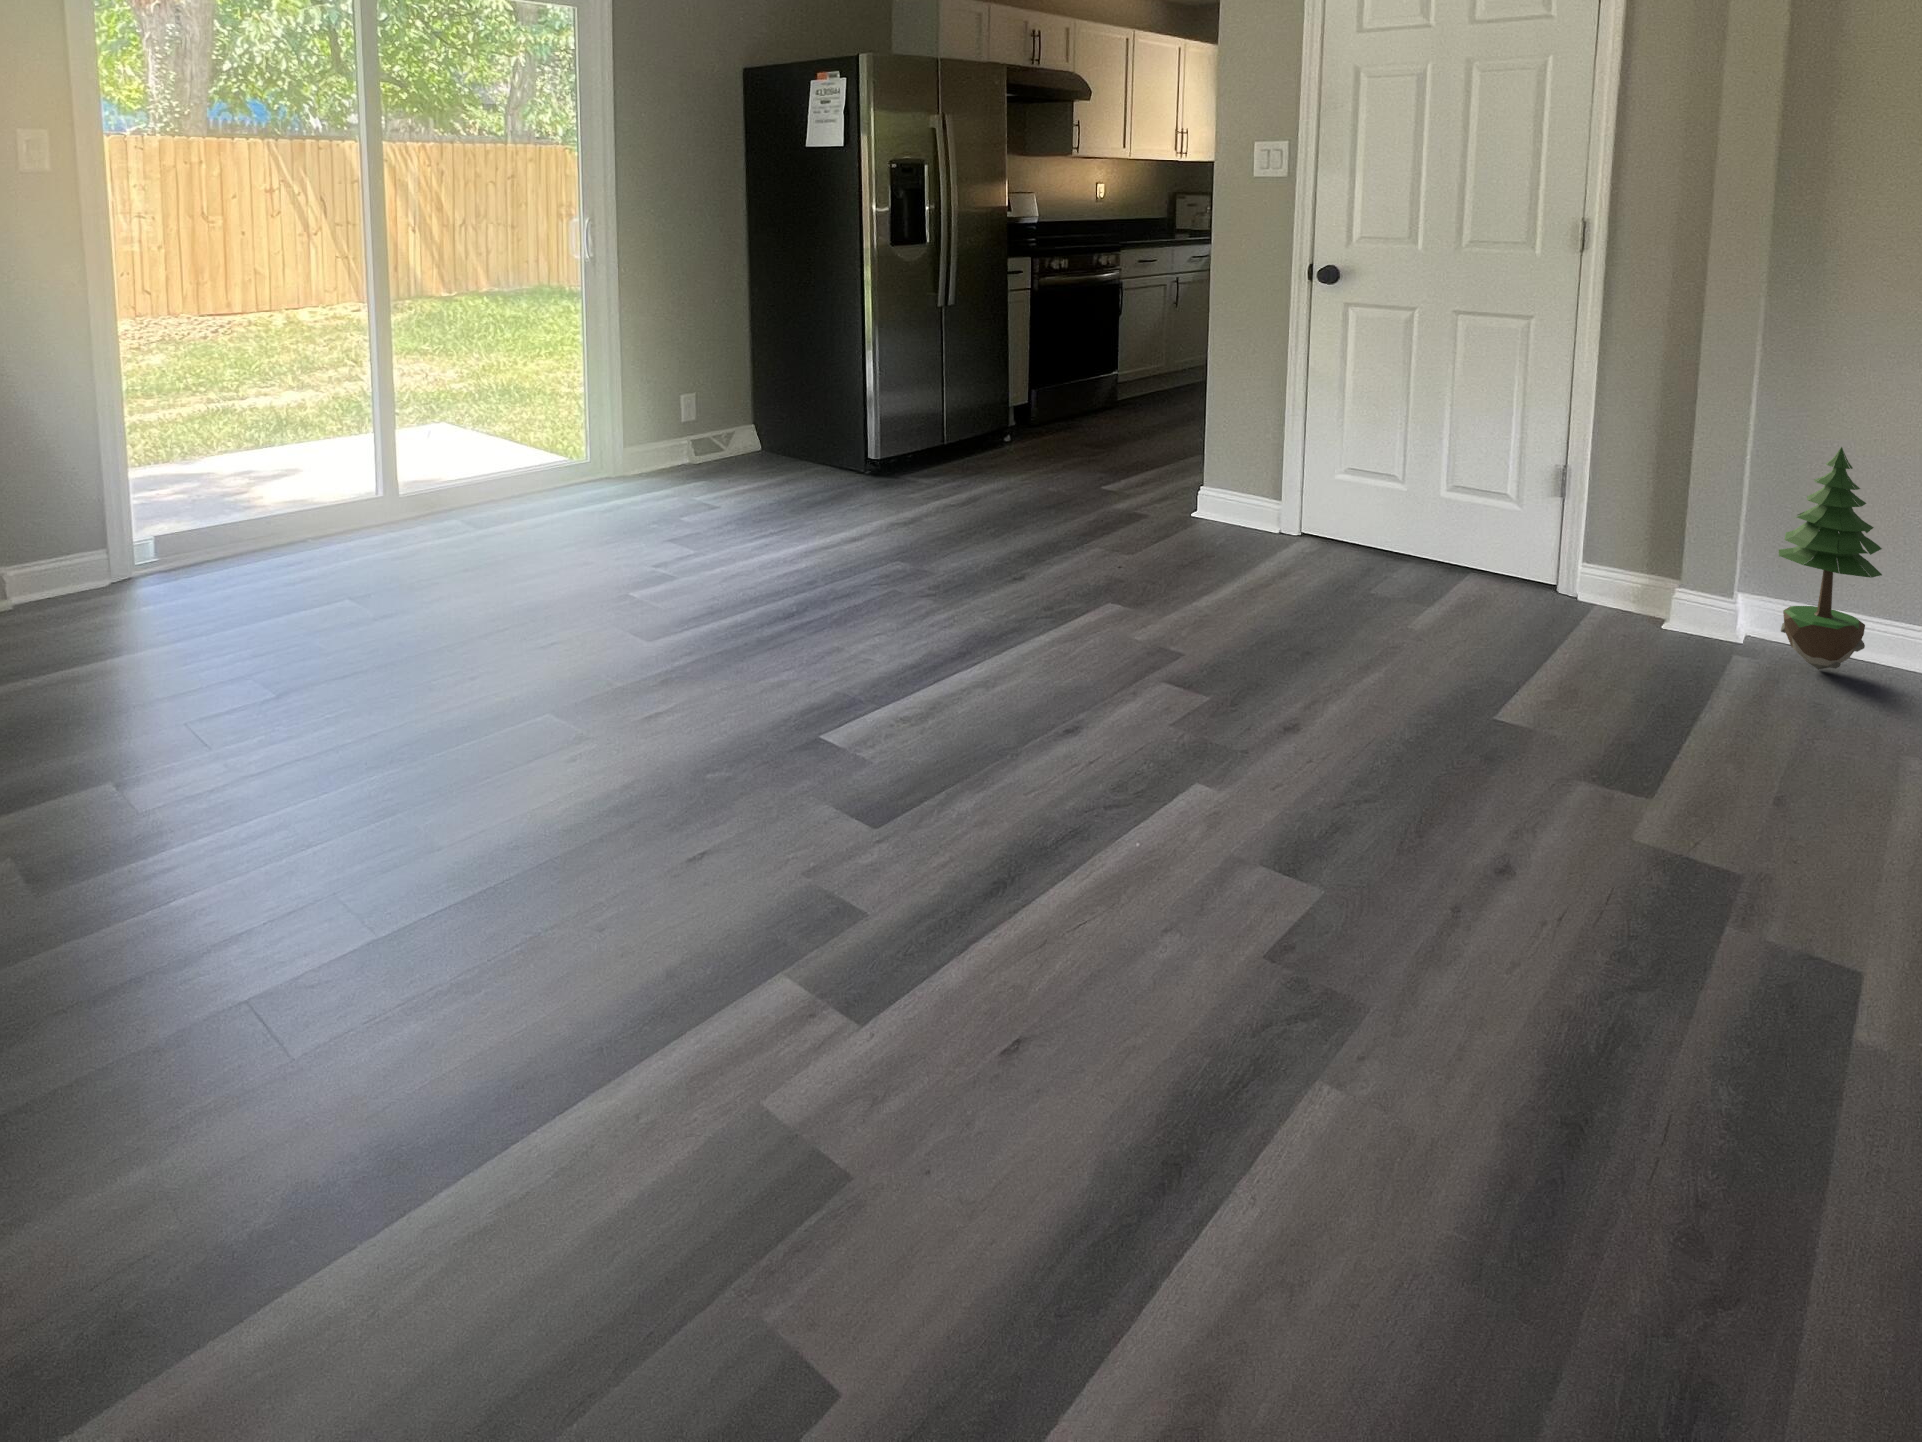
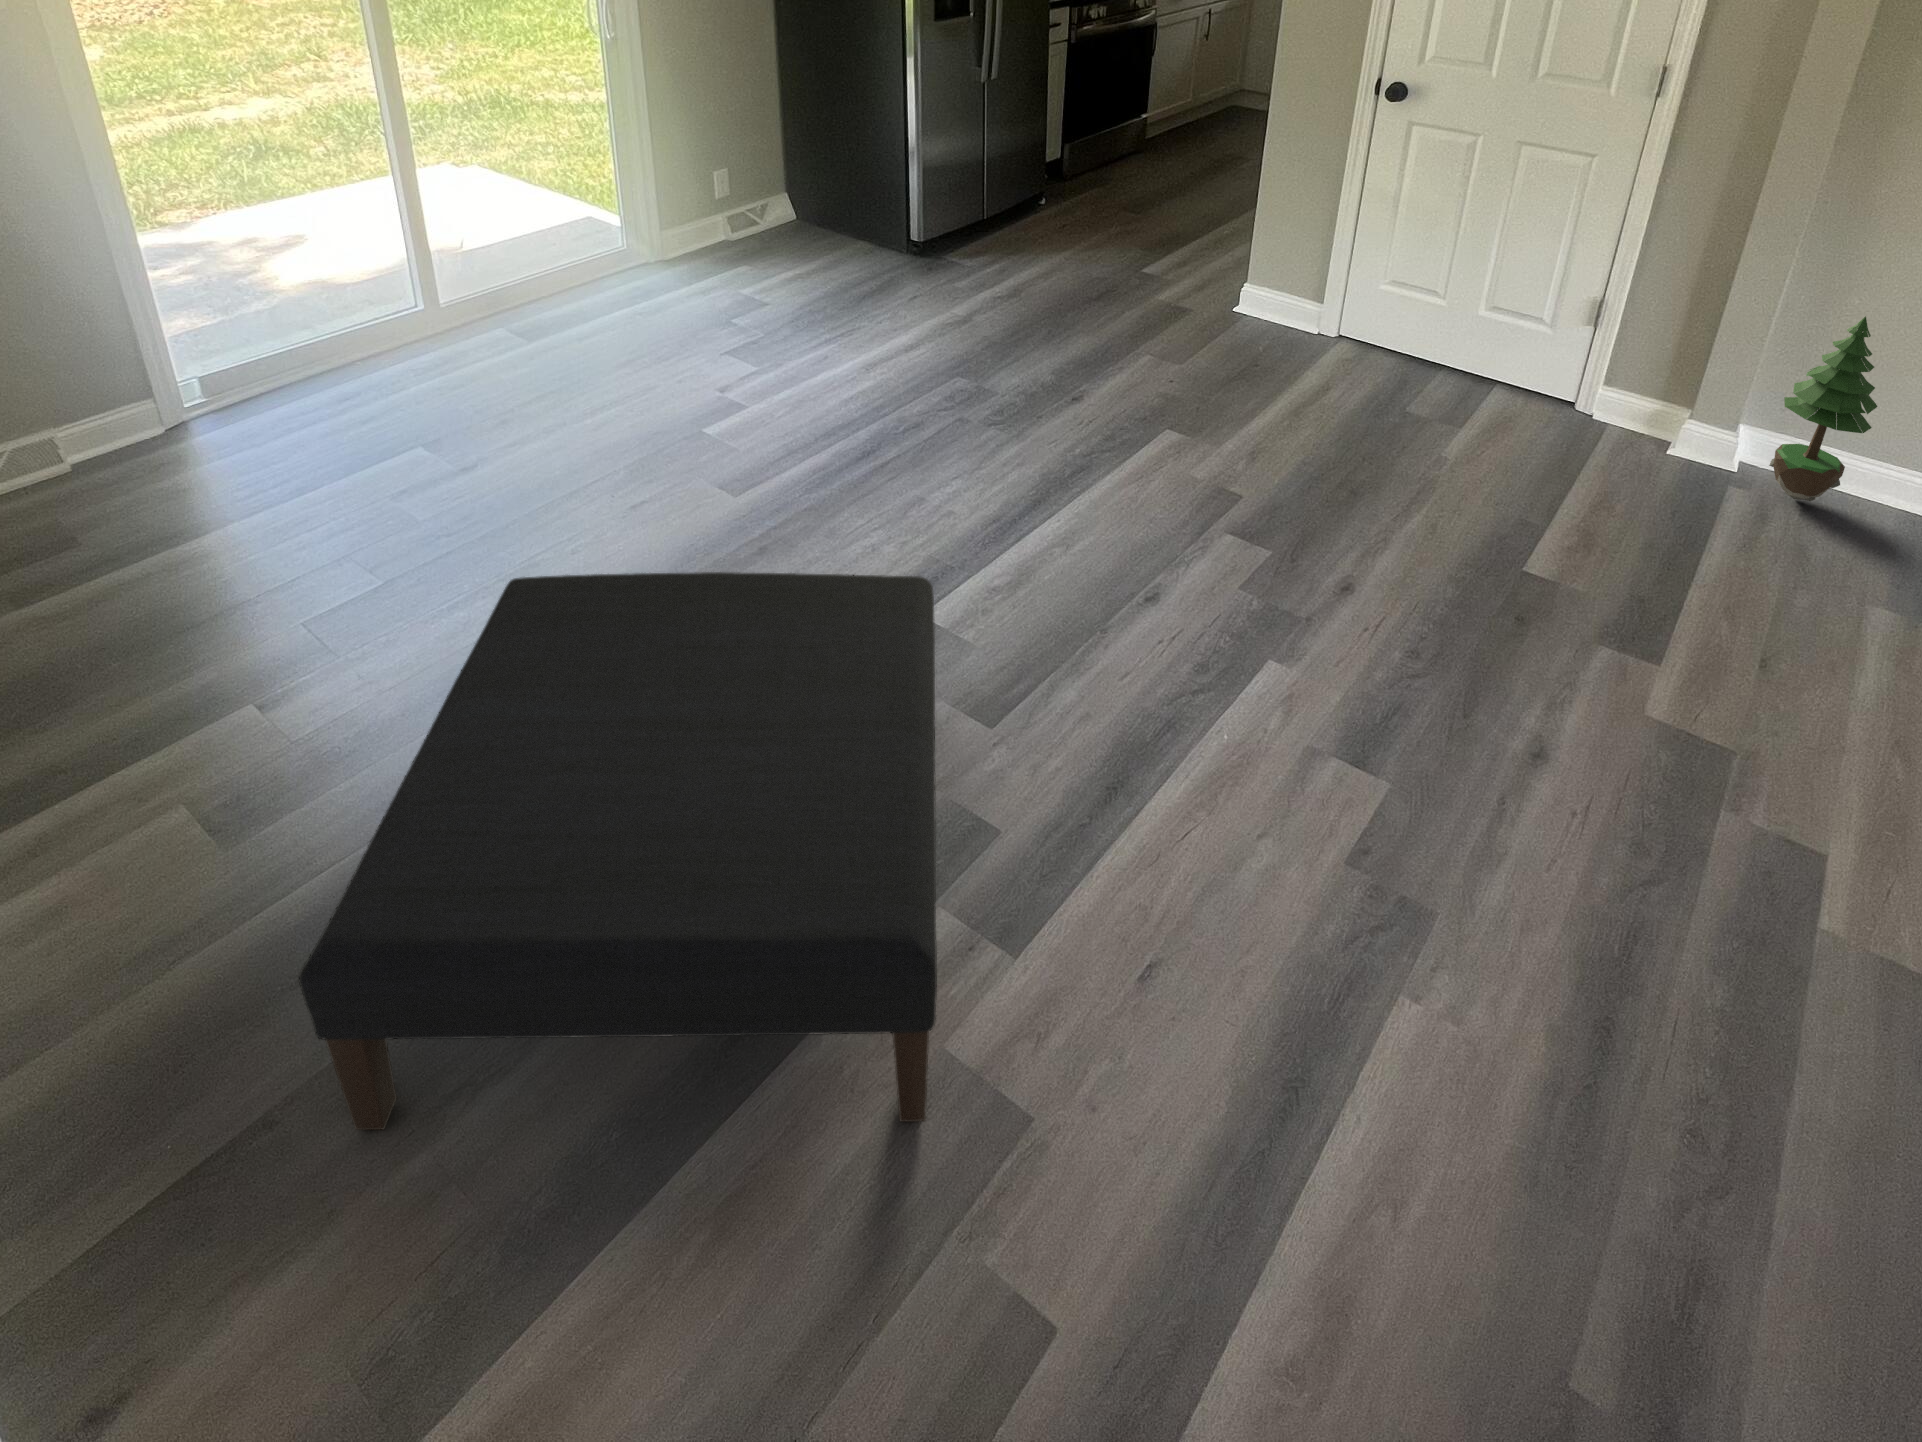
ottoman: none [44,623,811,1175] -> present [299,572,937,1130]

